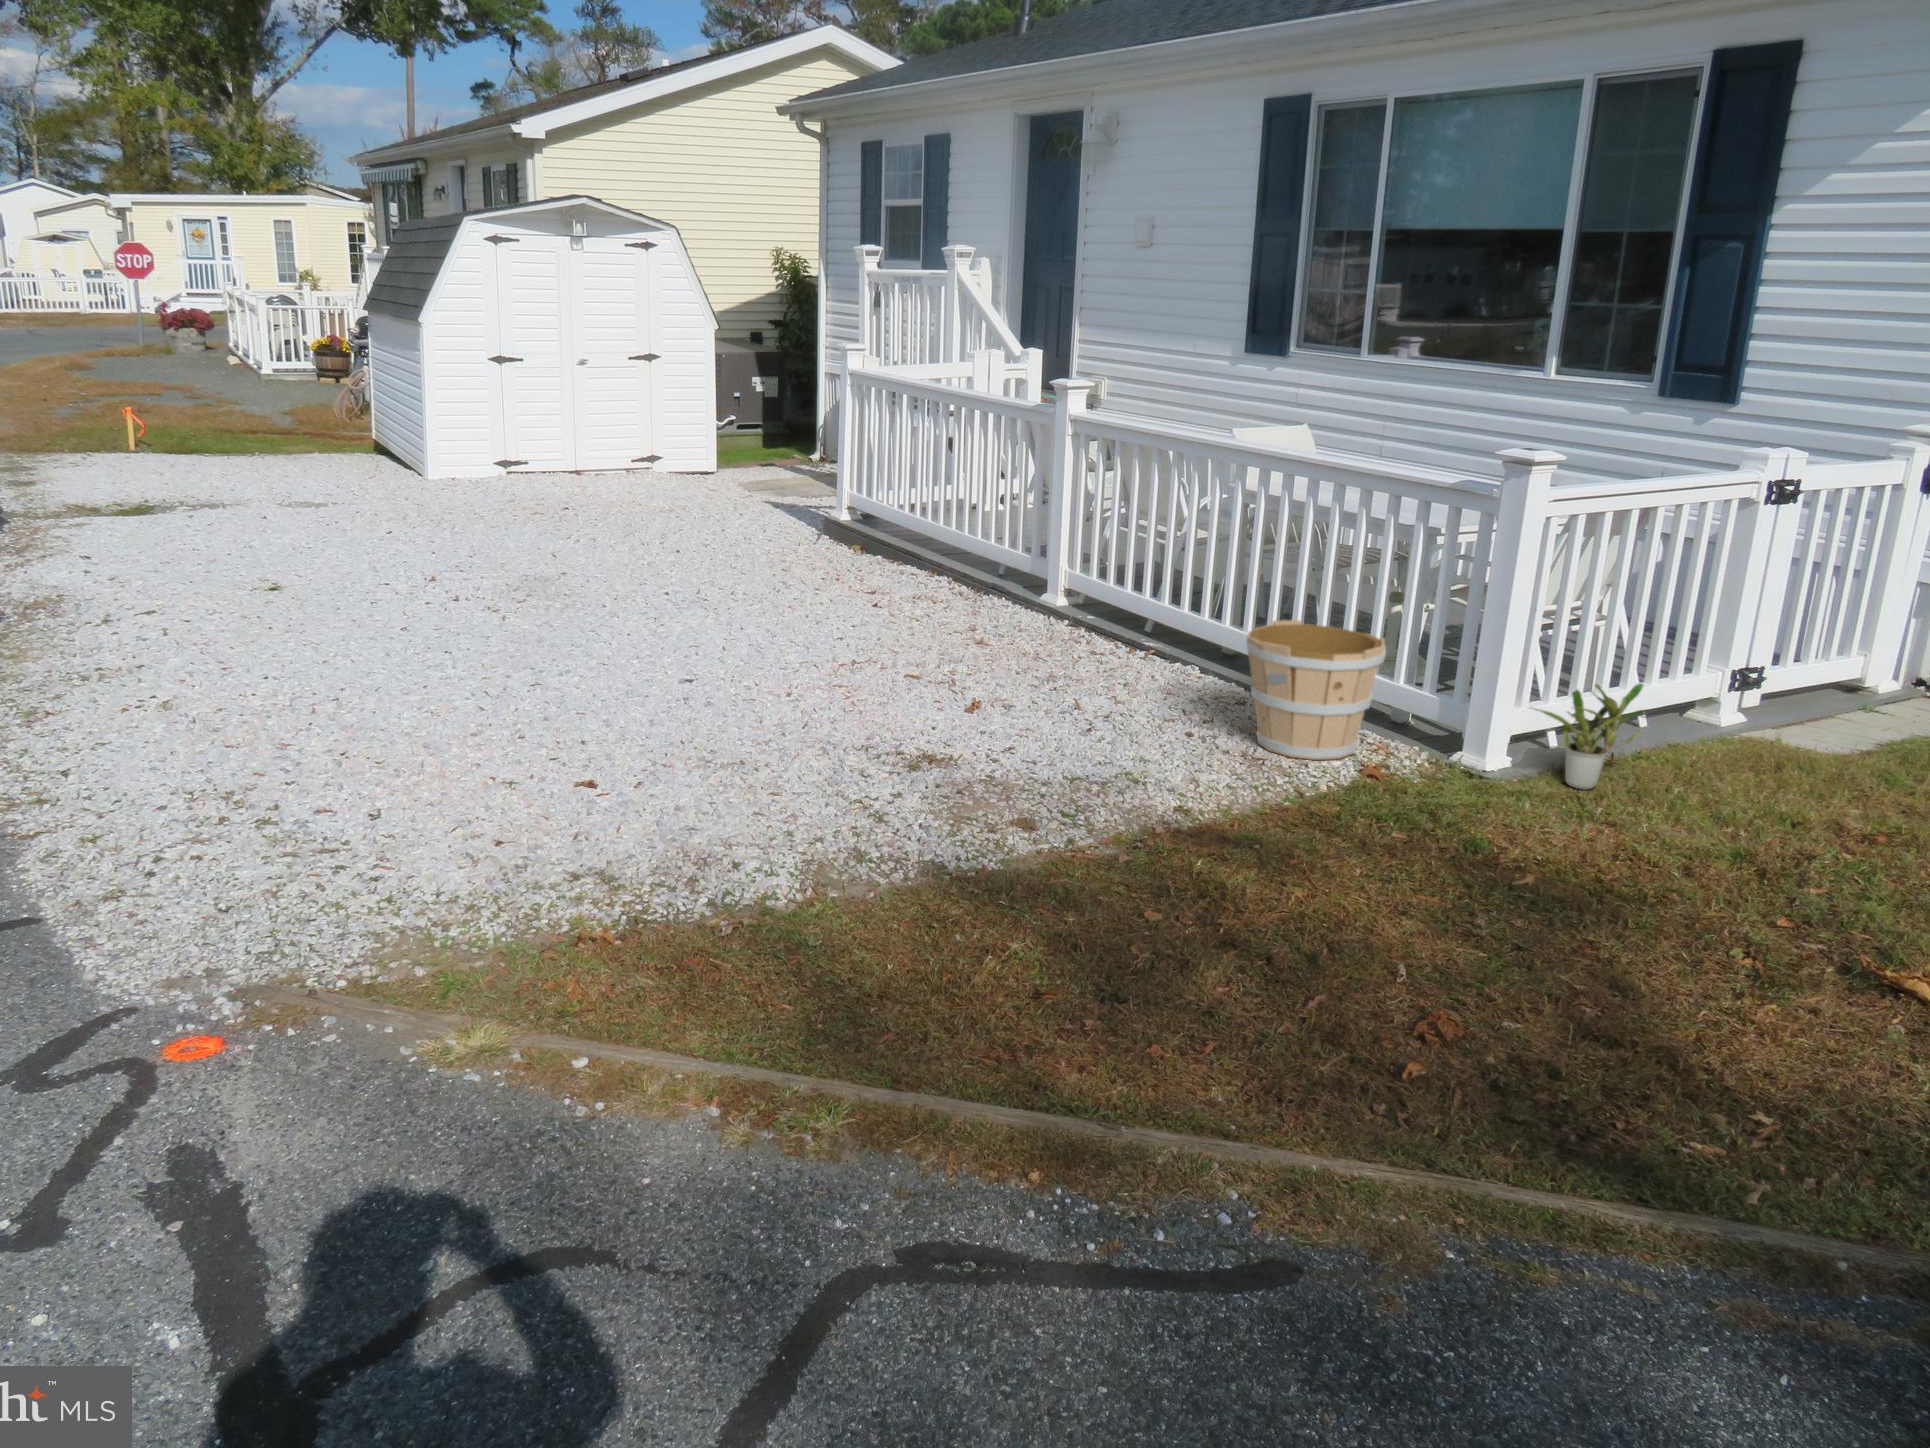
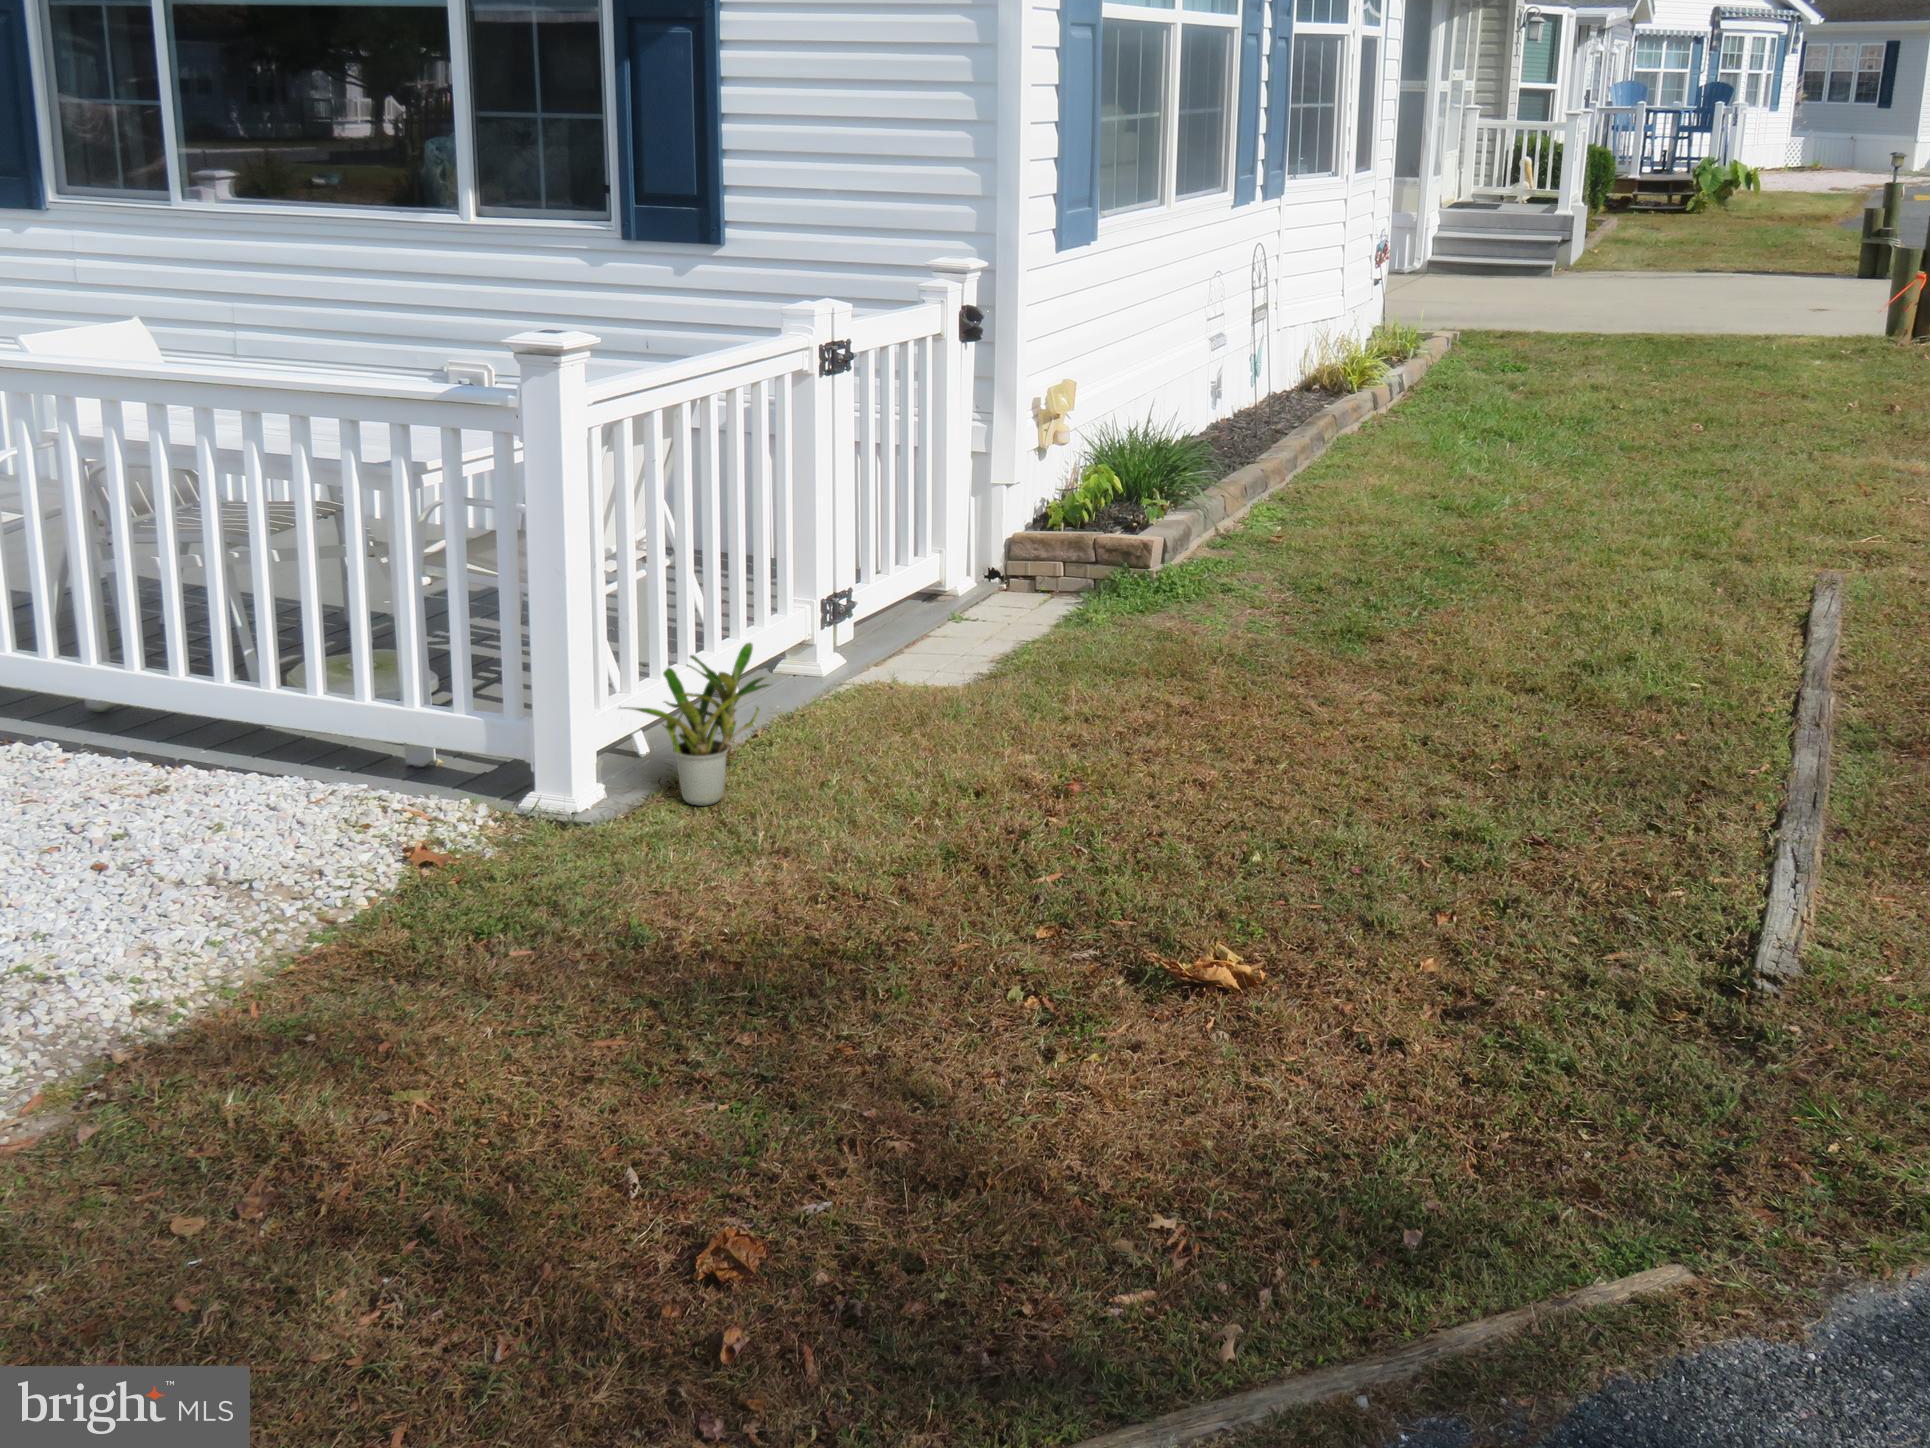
wooden bucket: present [1246,620,1386,760] -> none [165,641,399,865]

